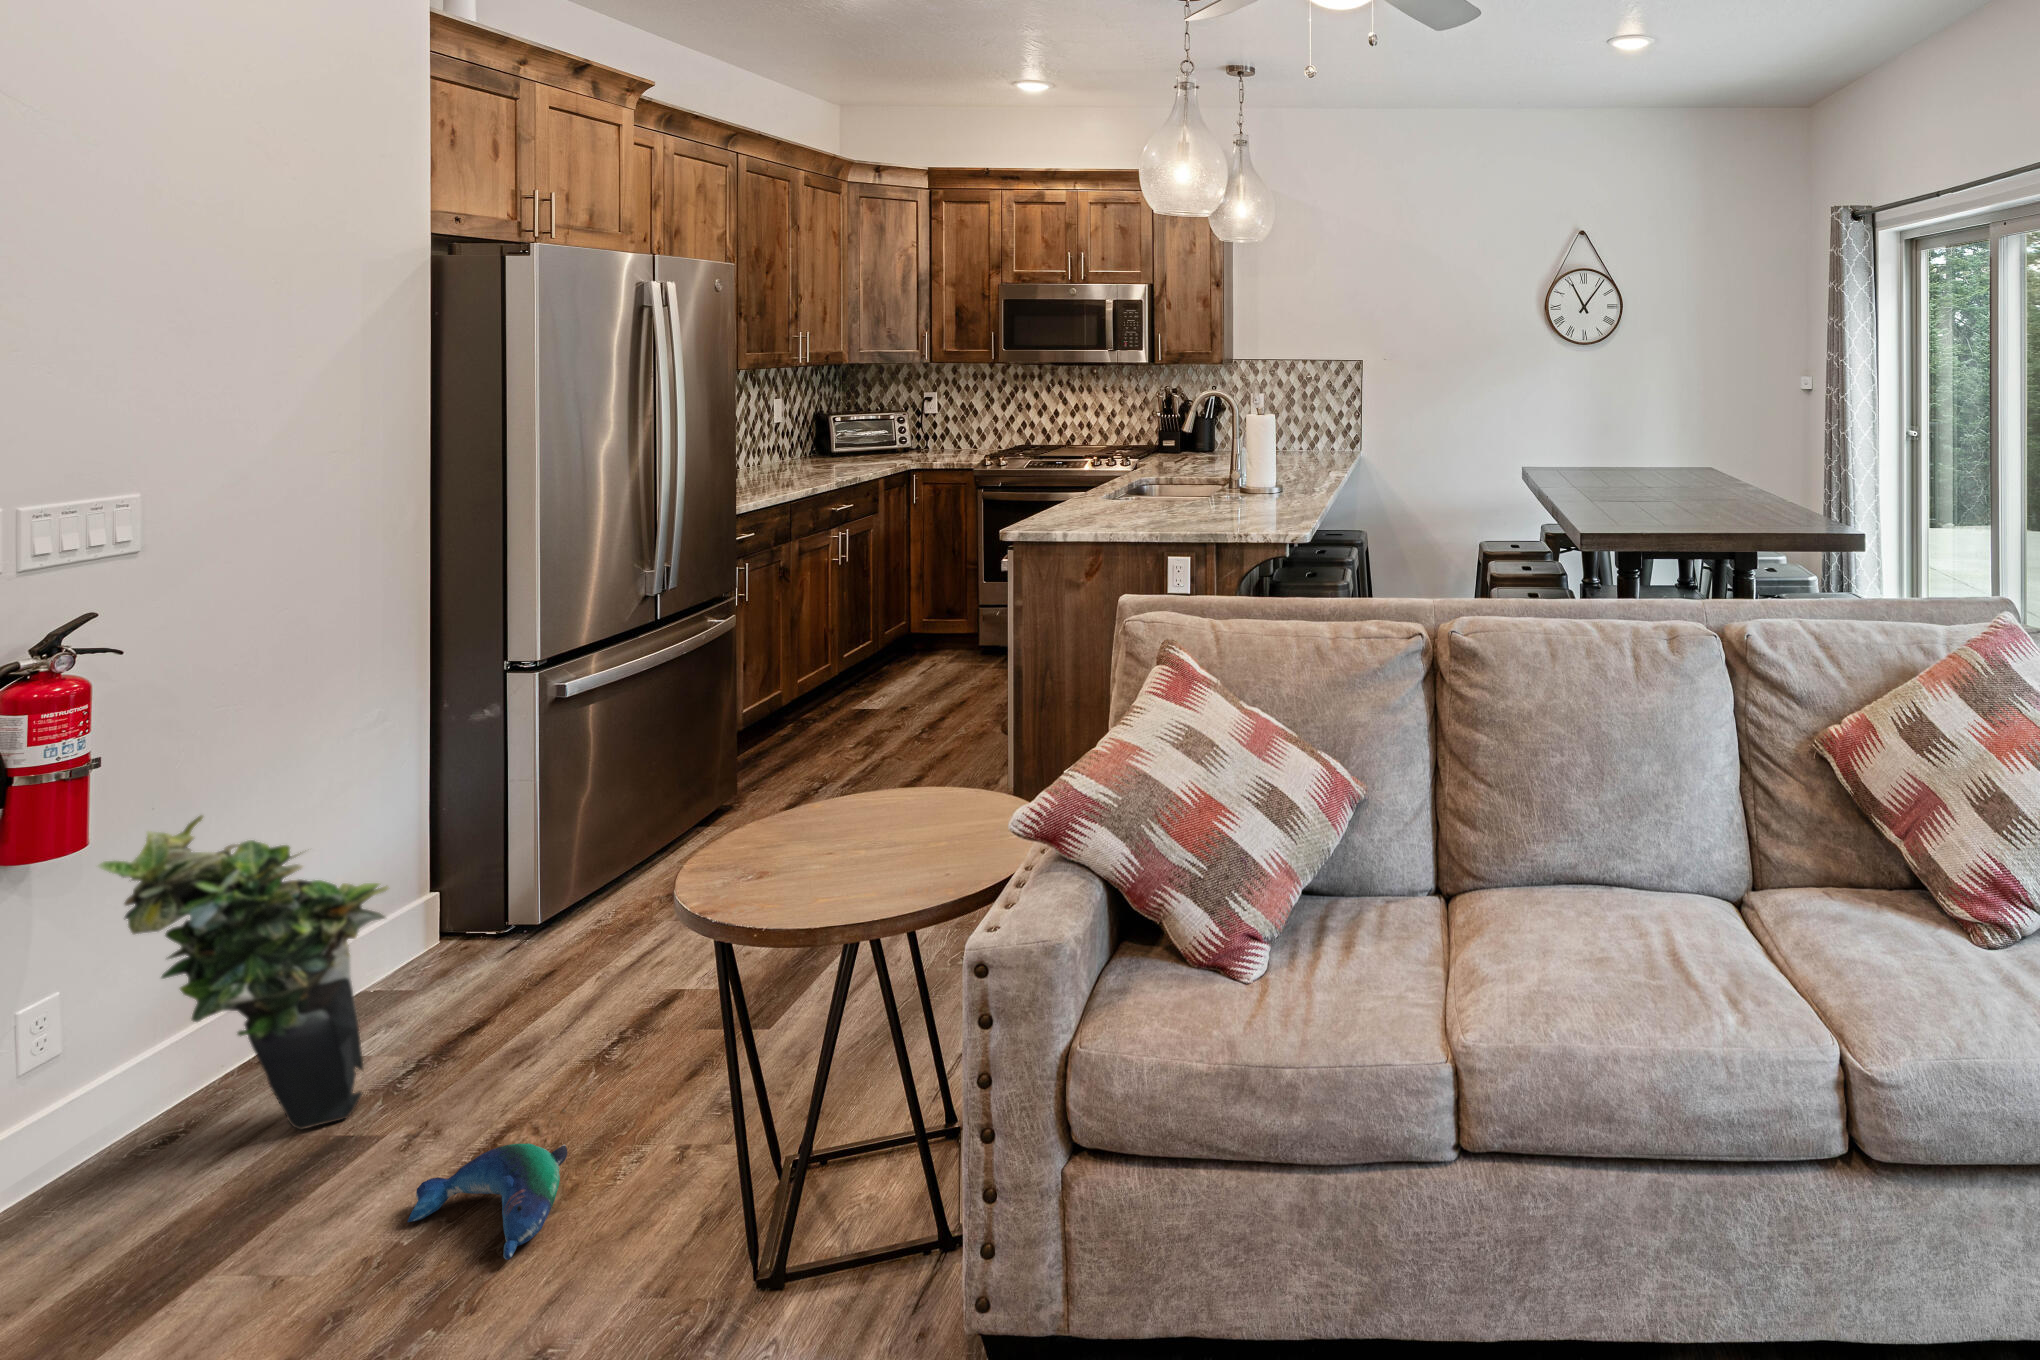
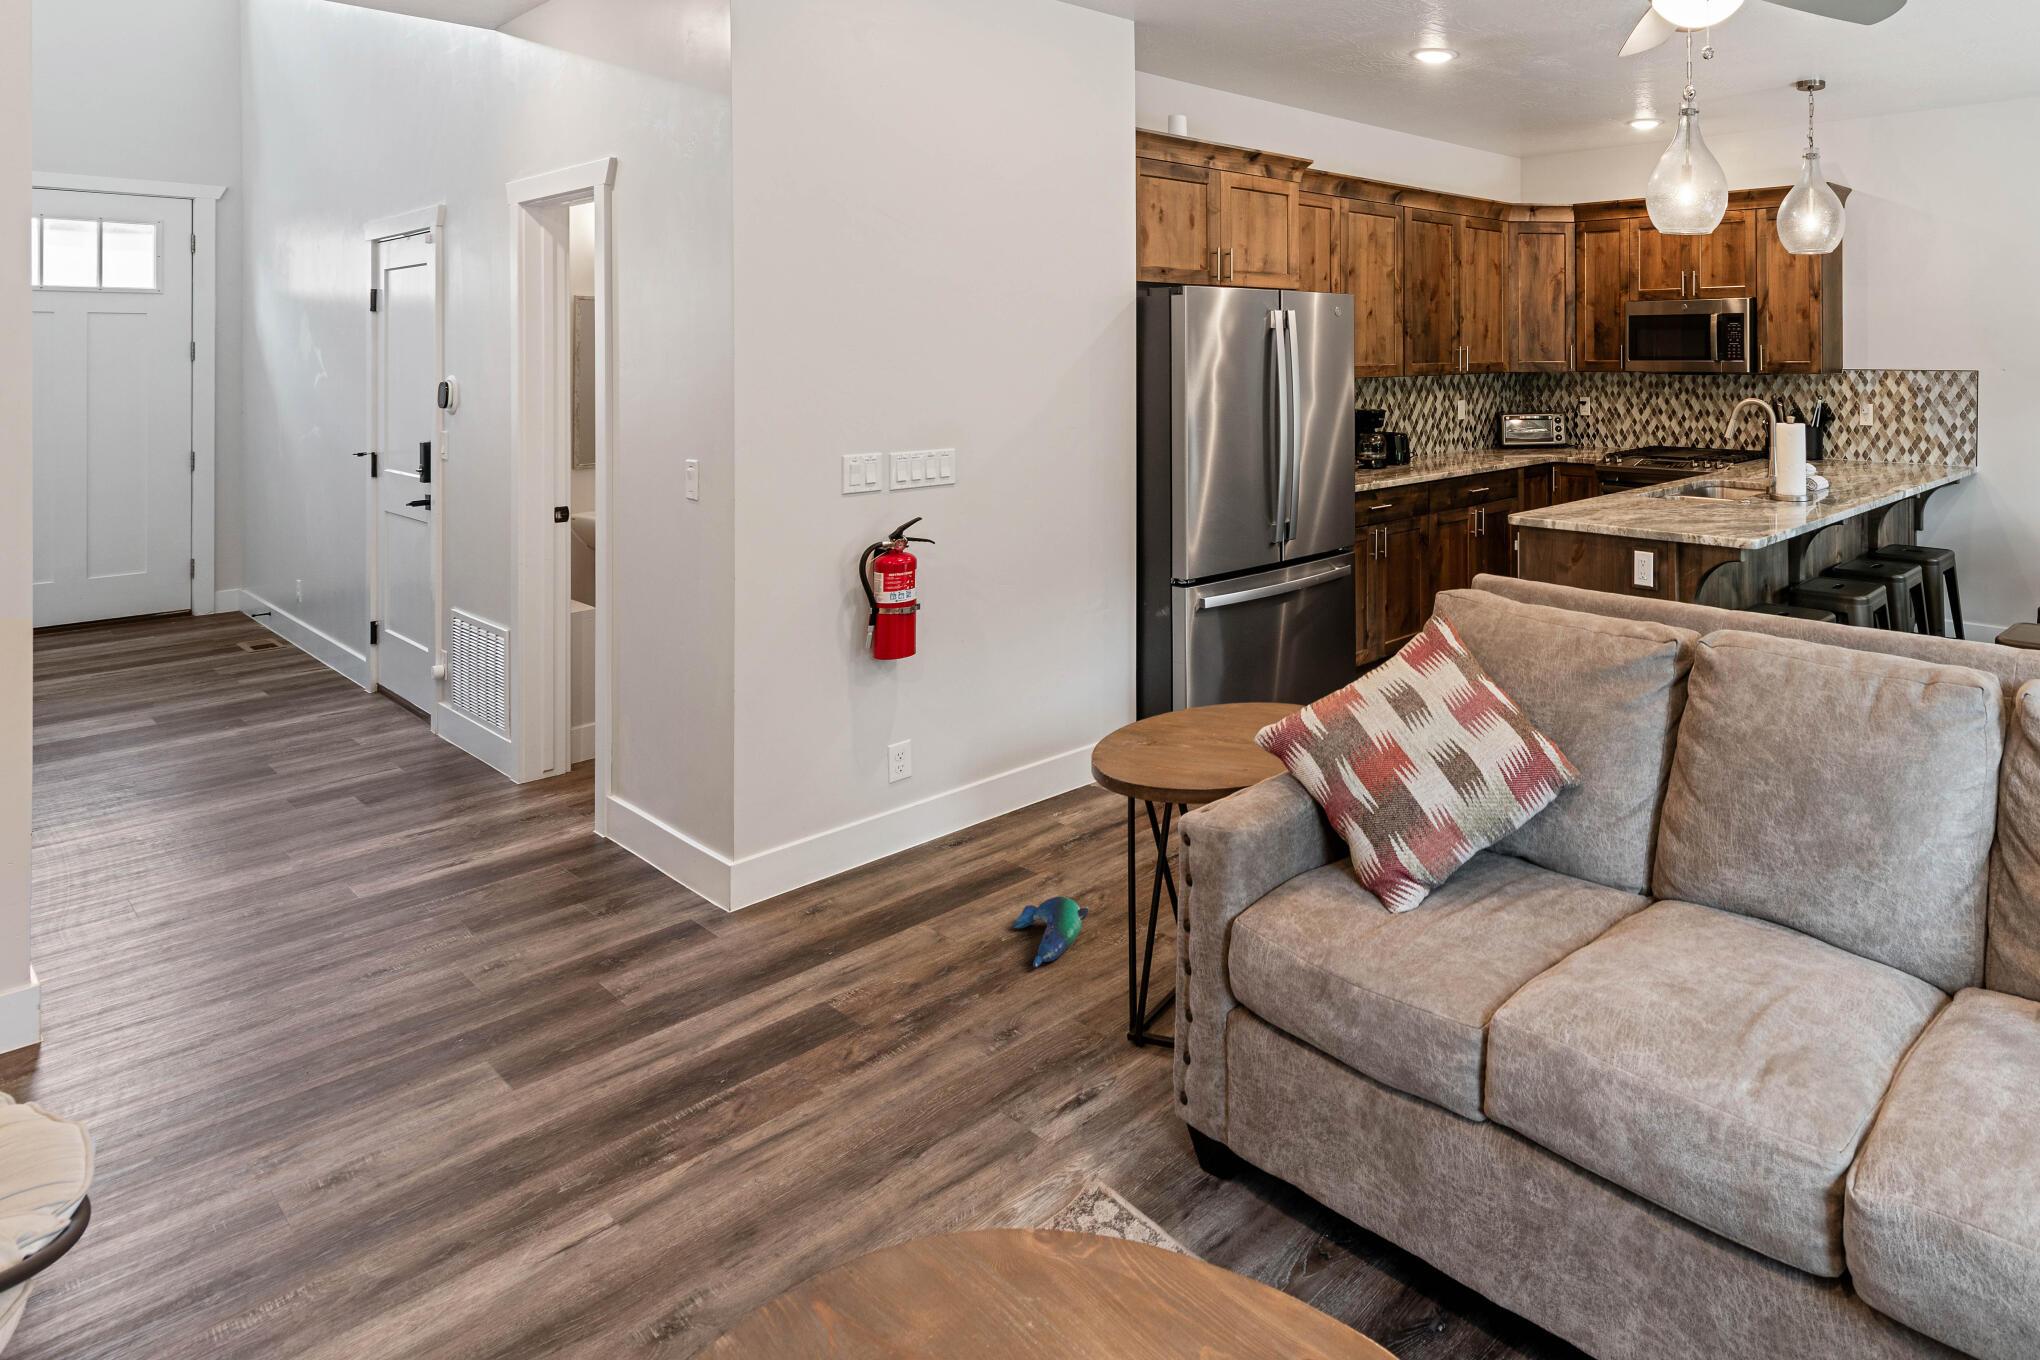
potted plant: present [98,816,388,1130] -> none [920,647,1058,859]

